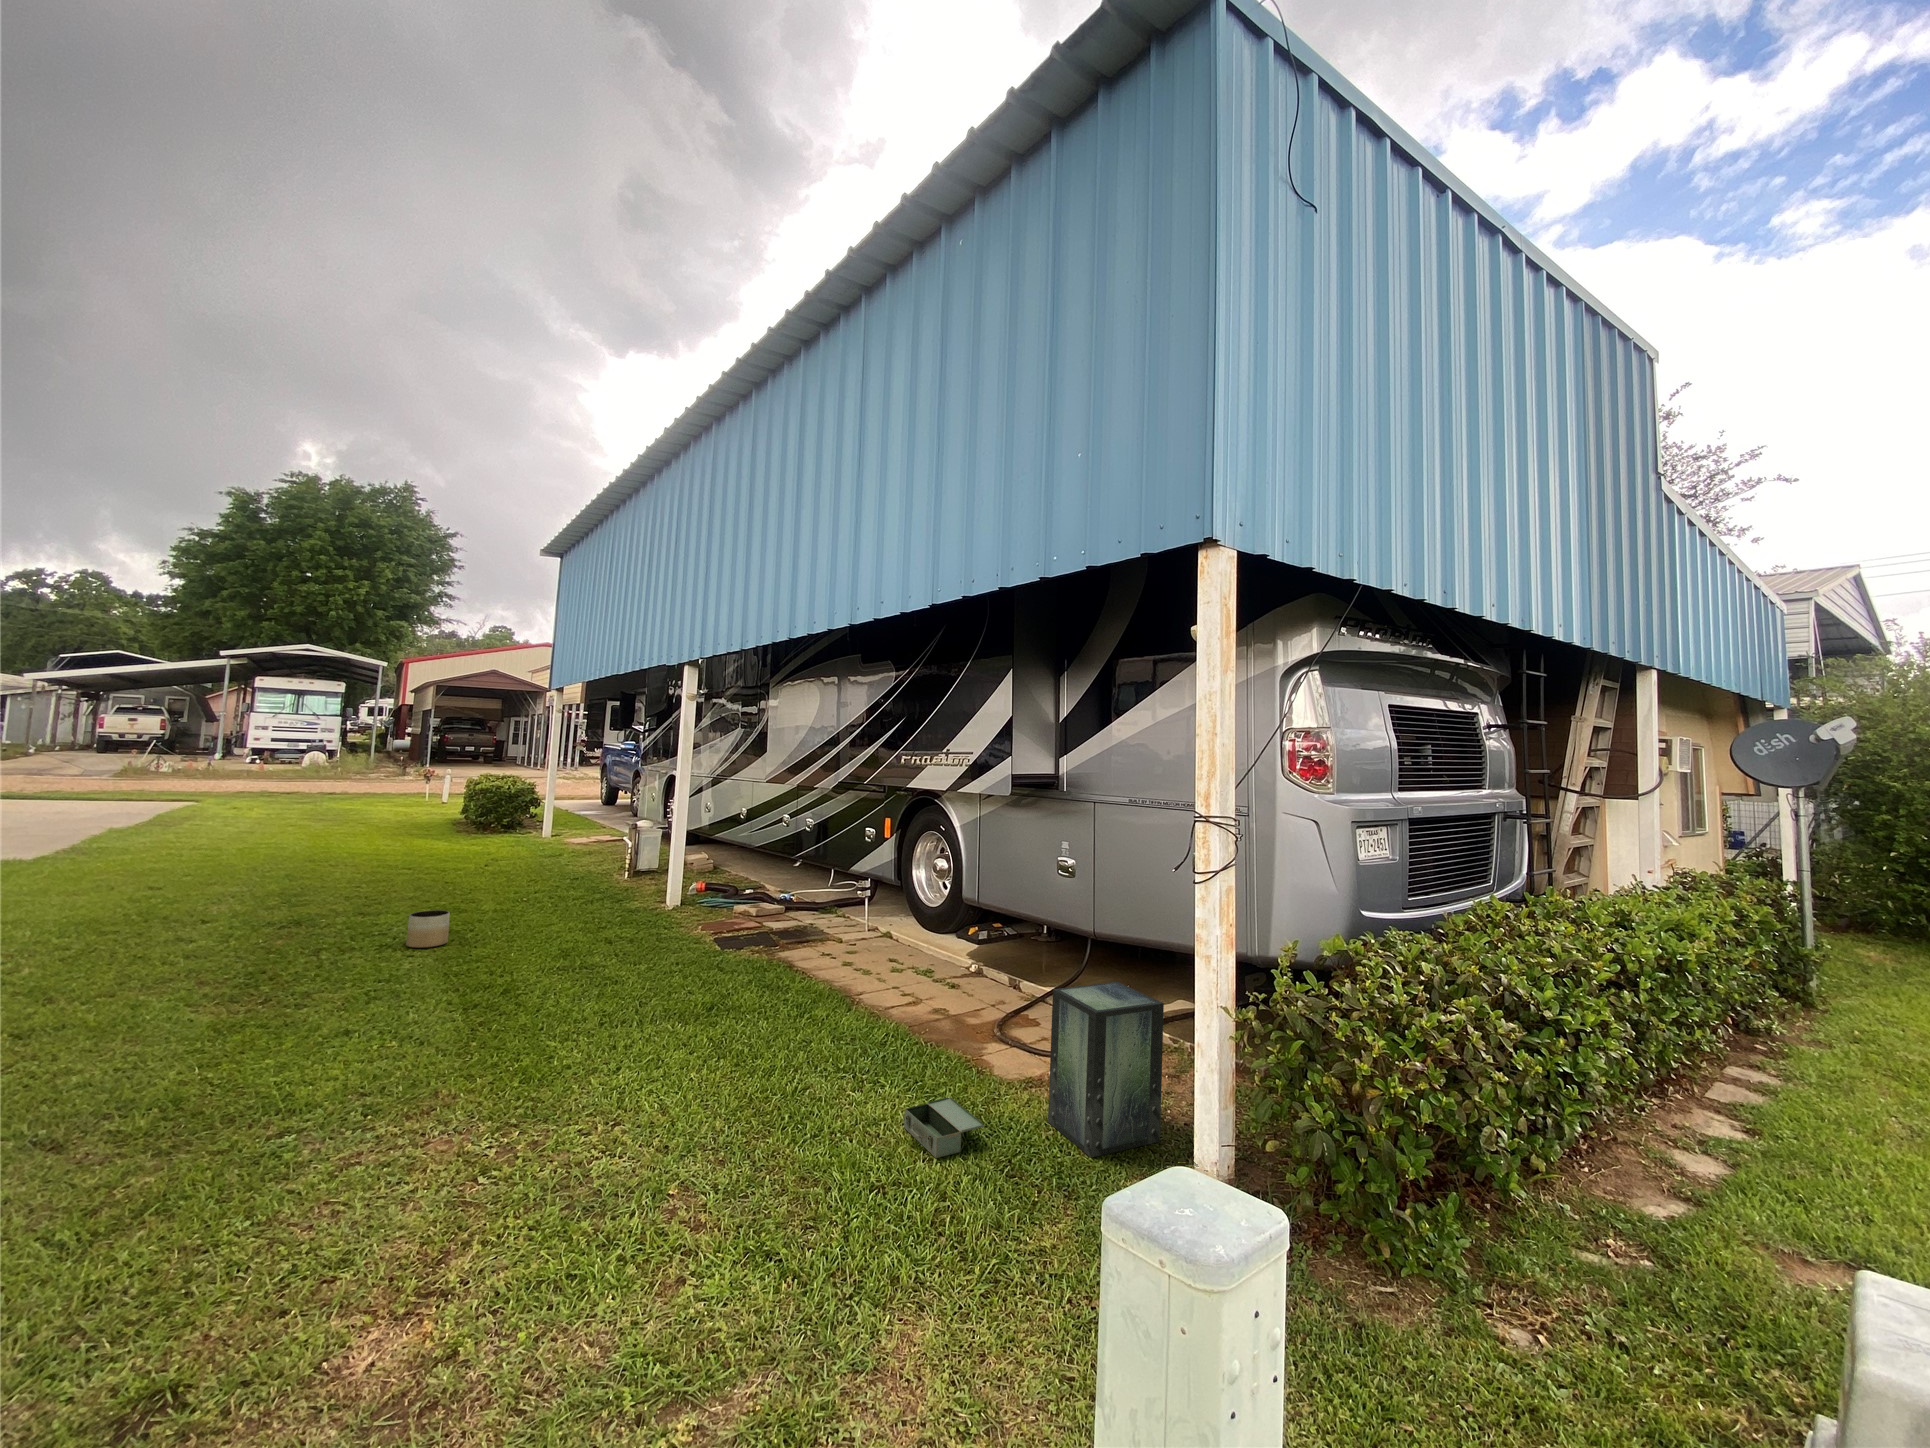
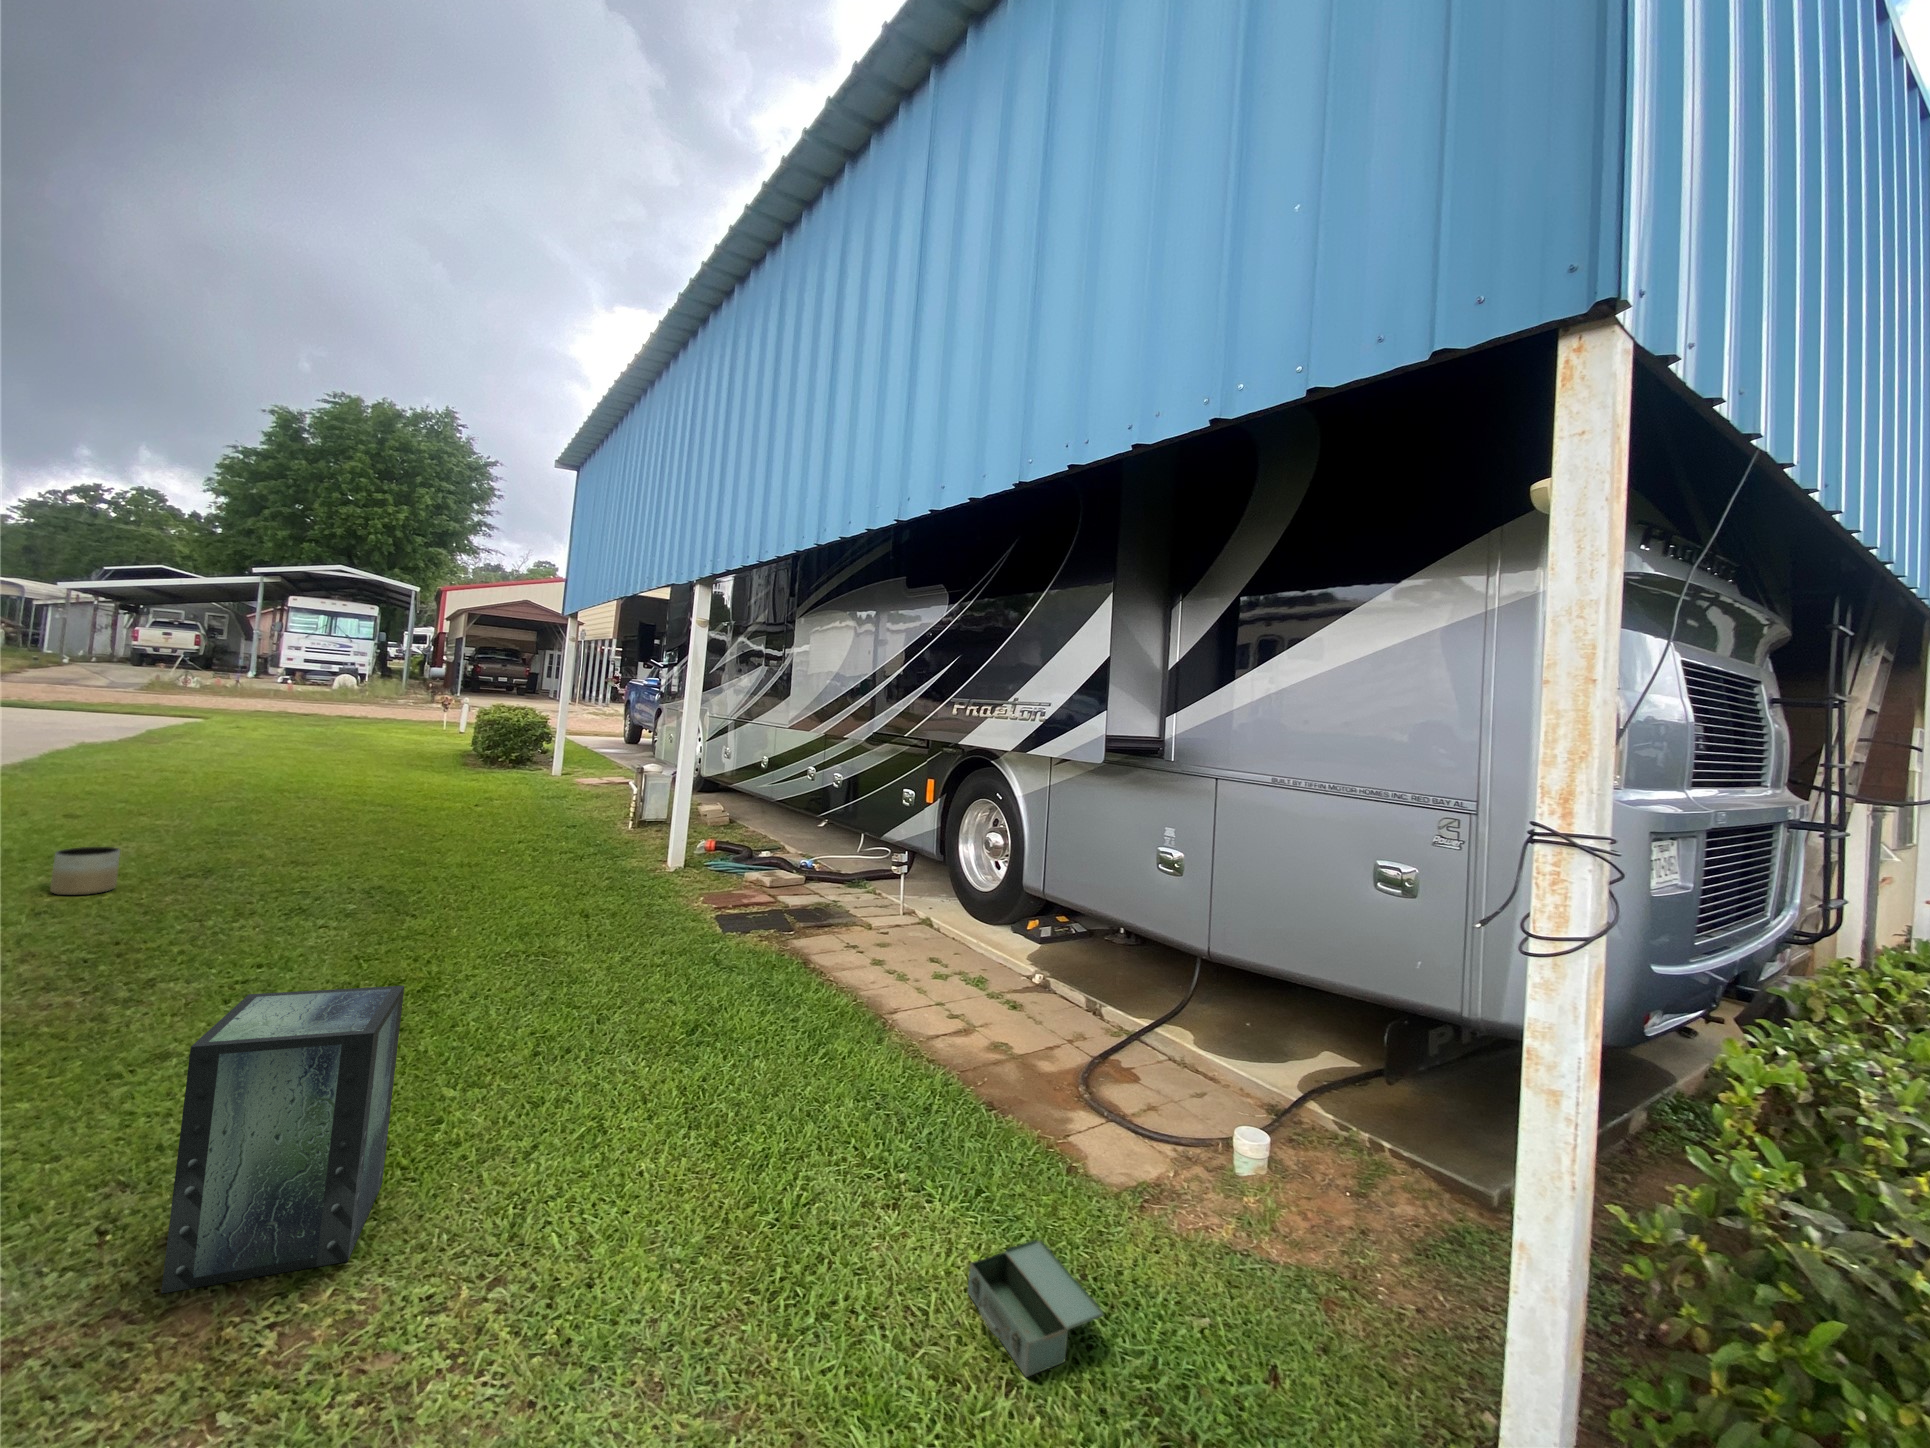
planter: present [406,910,450,948] -> present [50,847,120,895]
storage box: present [1048,982,1164,1158] -> present [161,986,404,1293]

